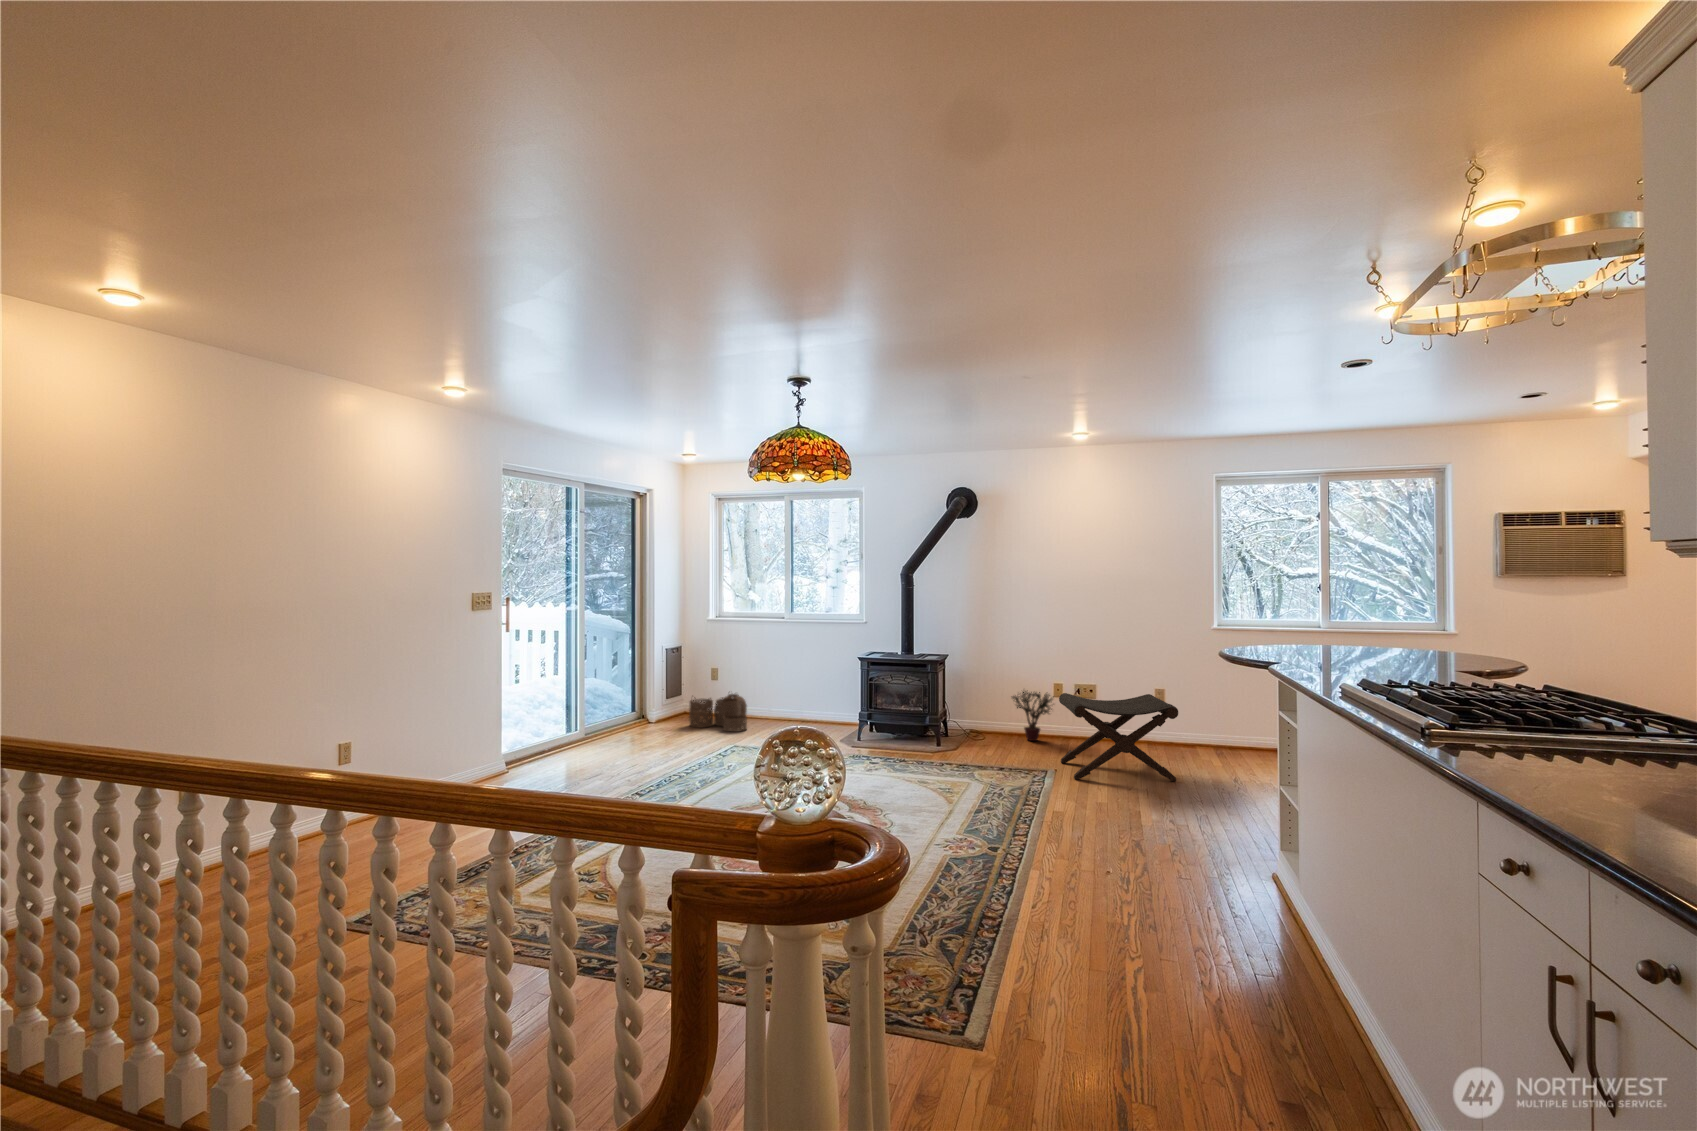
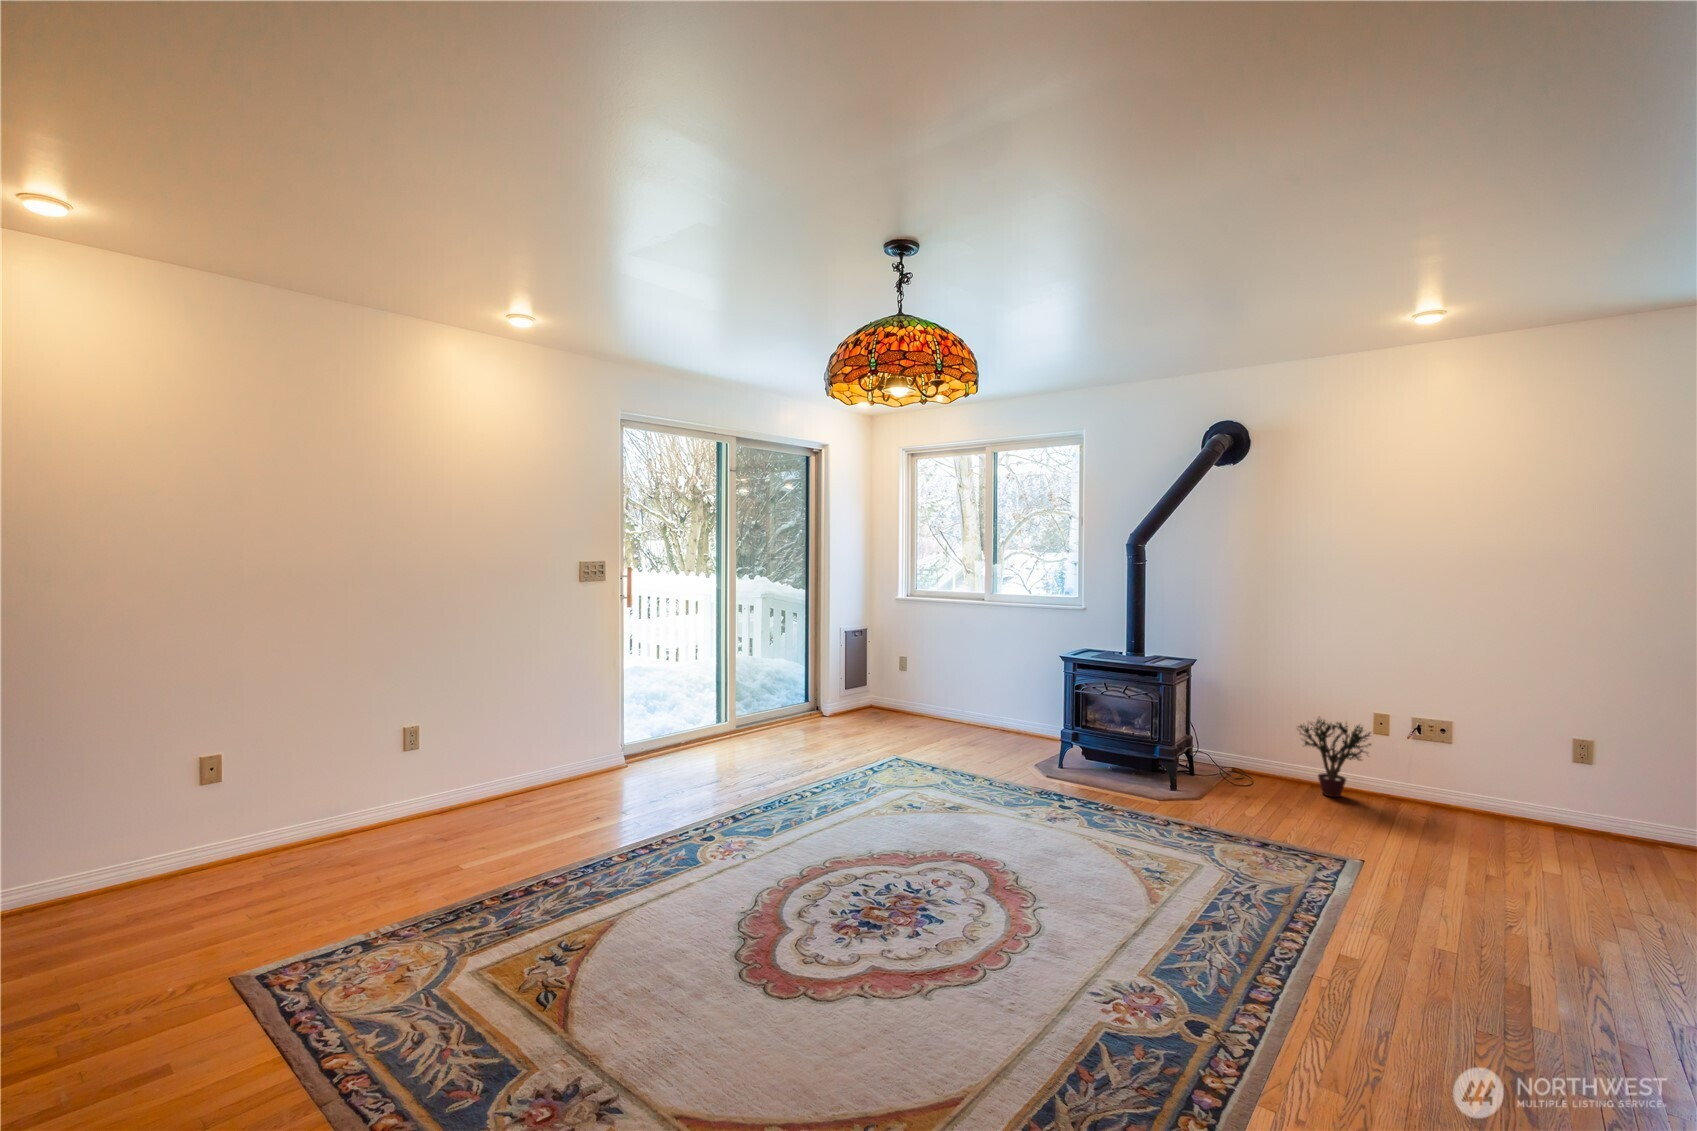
footstool: present [1059,693,1178,782] -> none [1373,734,1623,918]
woven basket: present [689,694,747,731] -> none [863,687,937,739]

